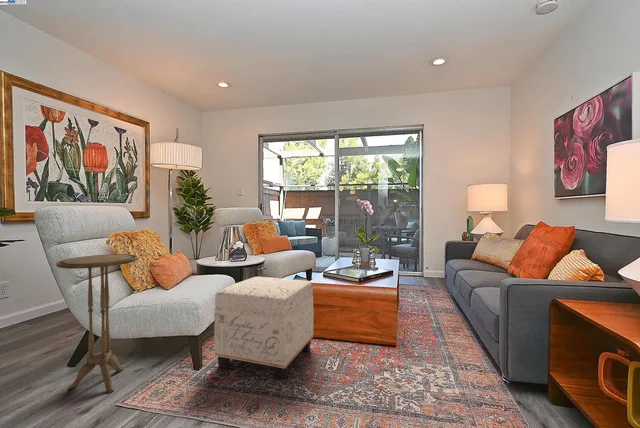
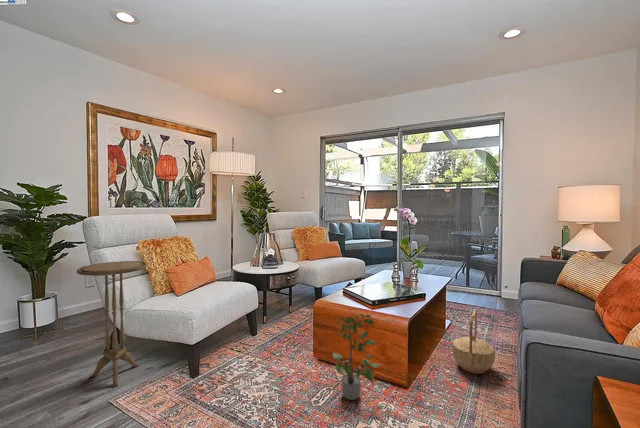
ottoman: present [214,277,314,380] -> none [207,290,314,406]
basket: none [416,279,449,329] -> present [452,309,495,374]
potted plant: none [340,284,381,362] -> present [333,314,381,400]

